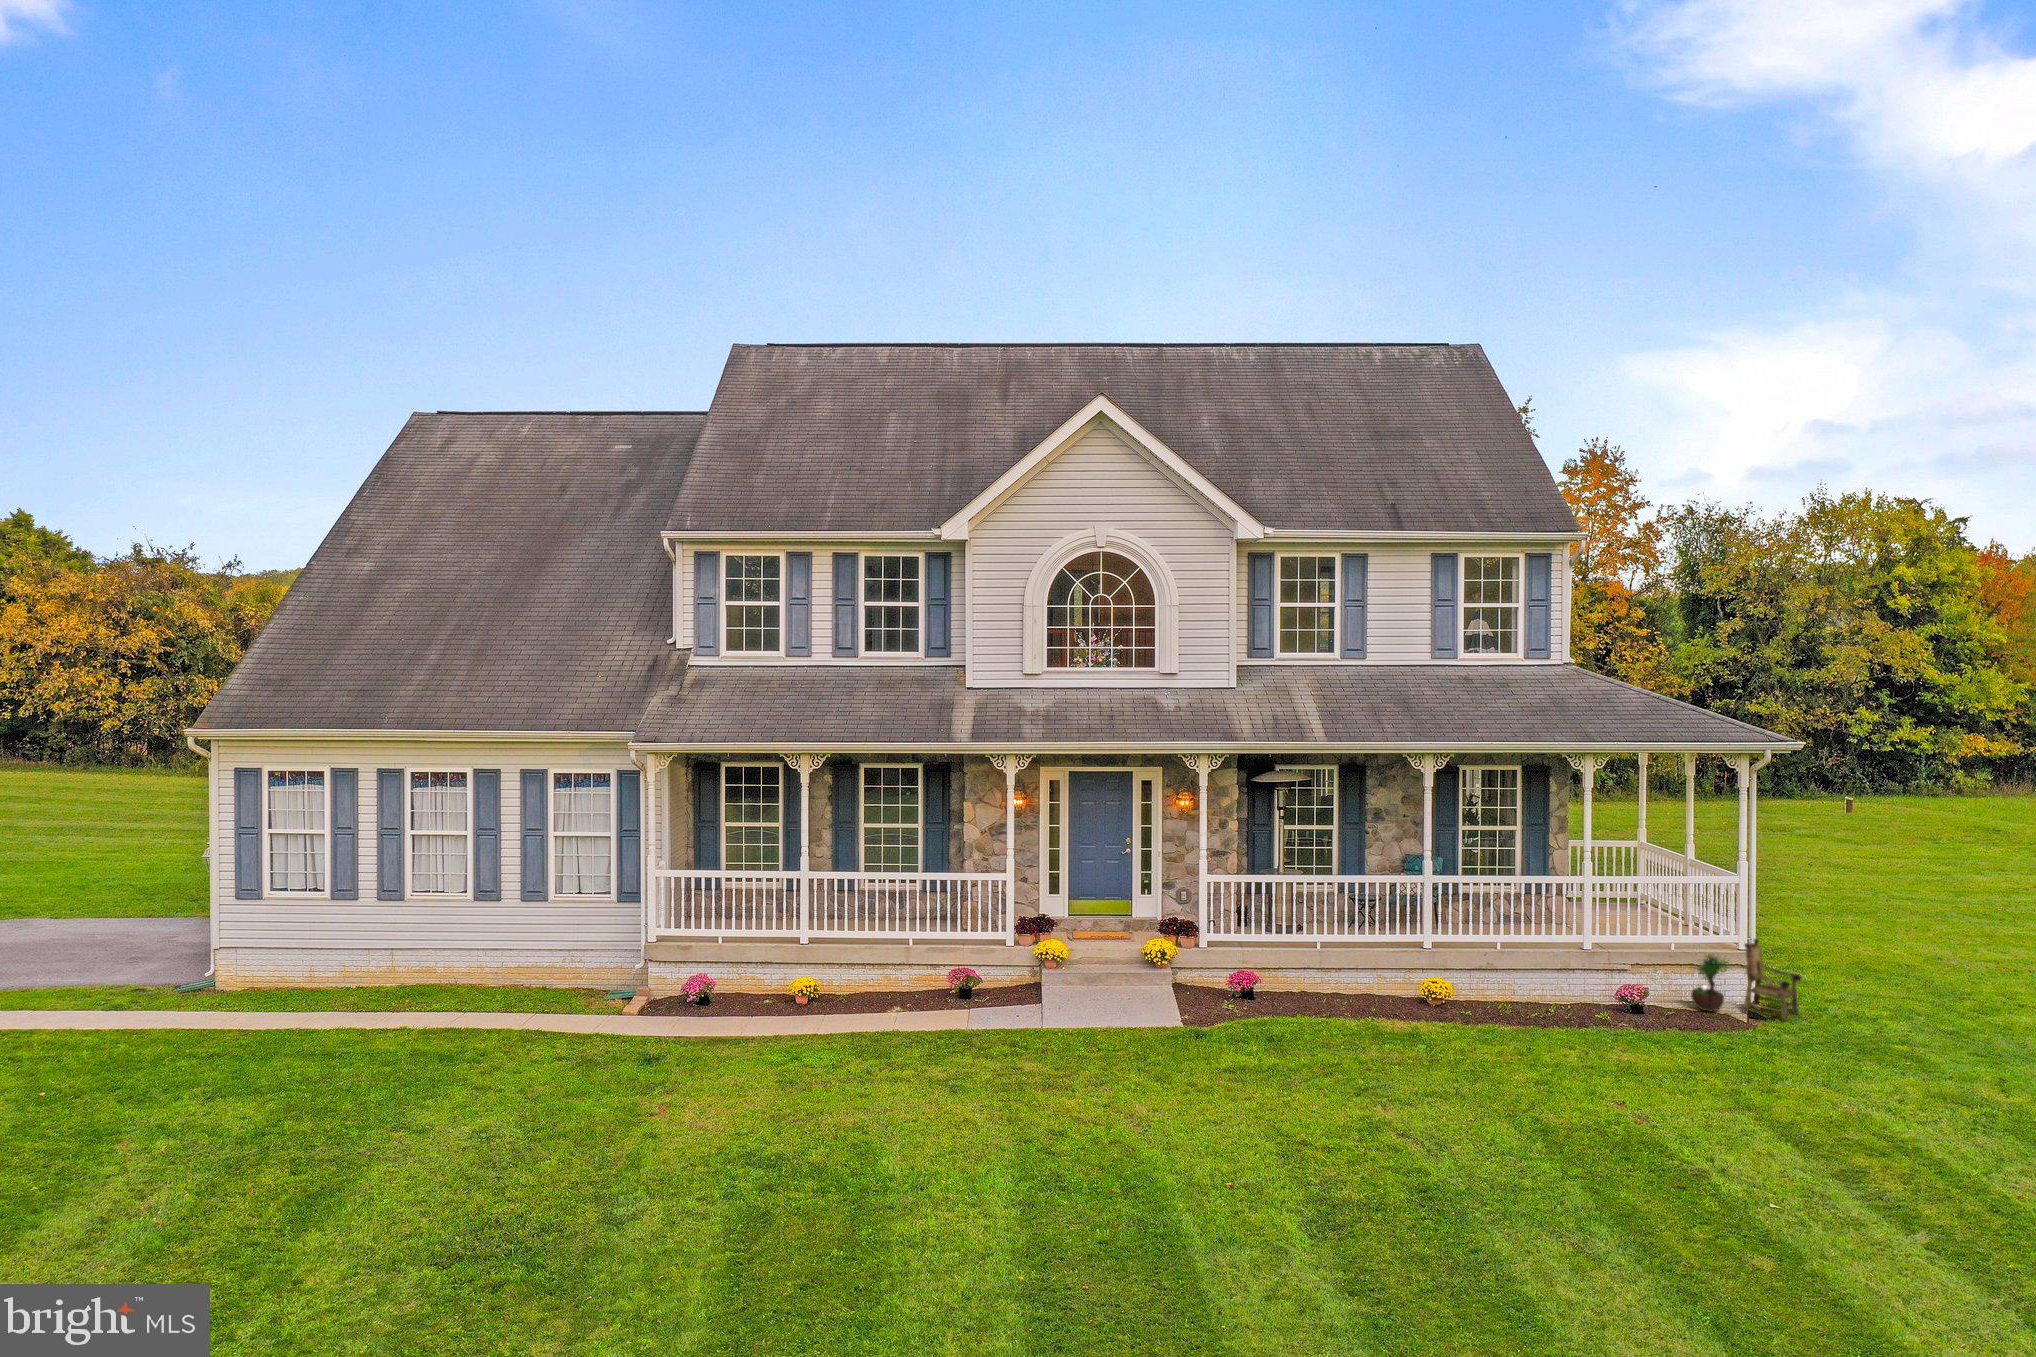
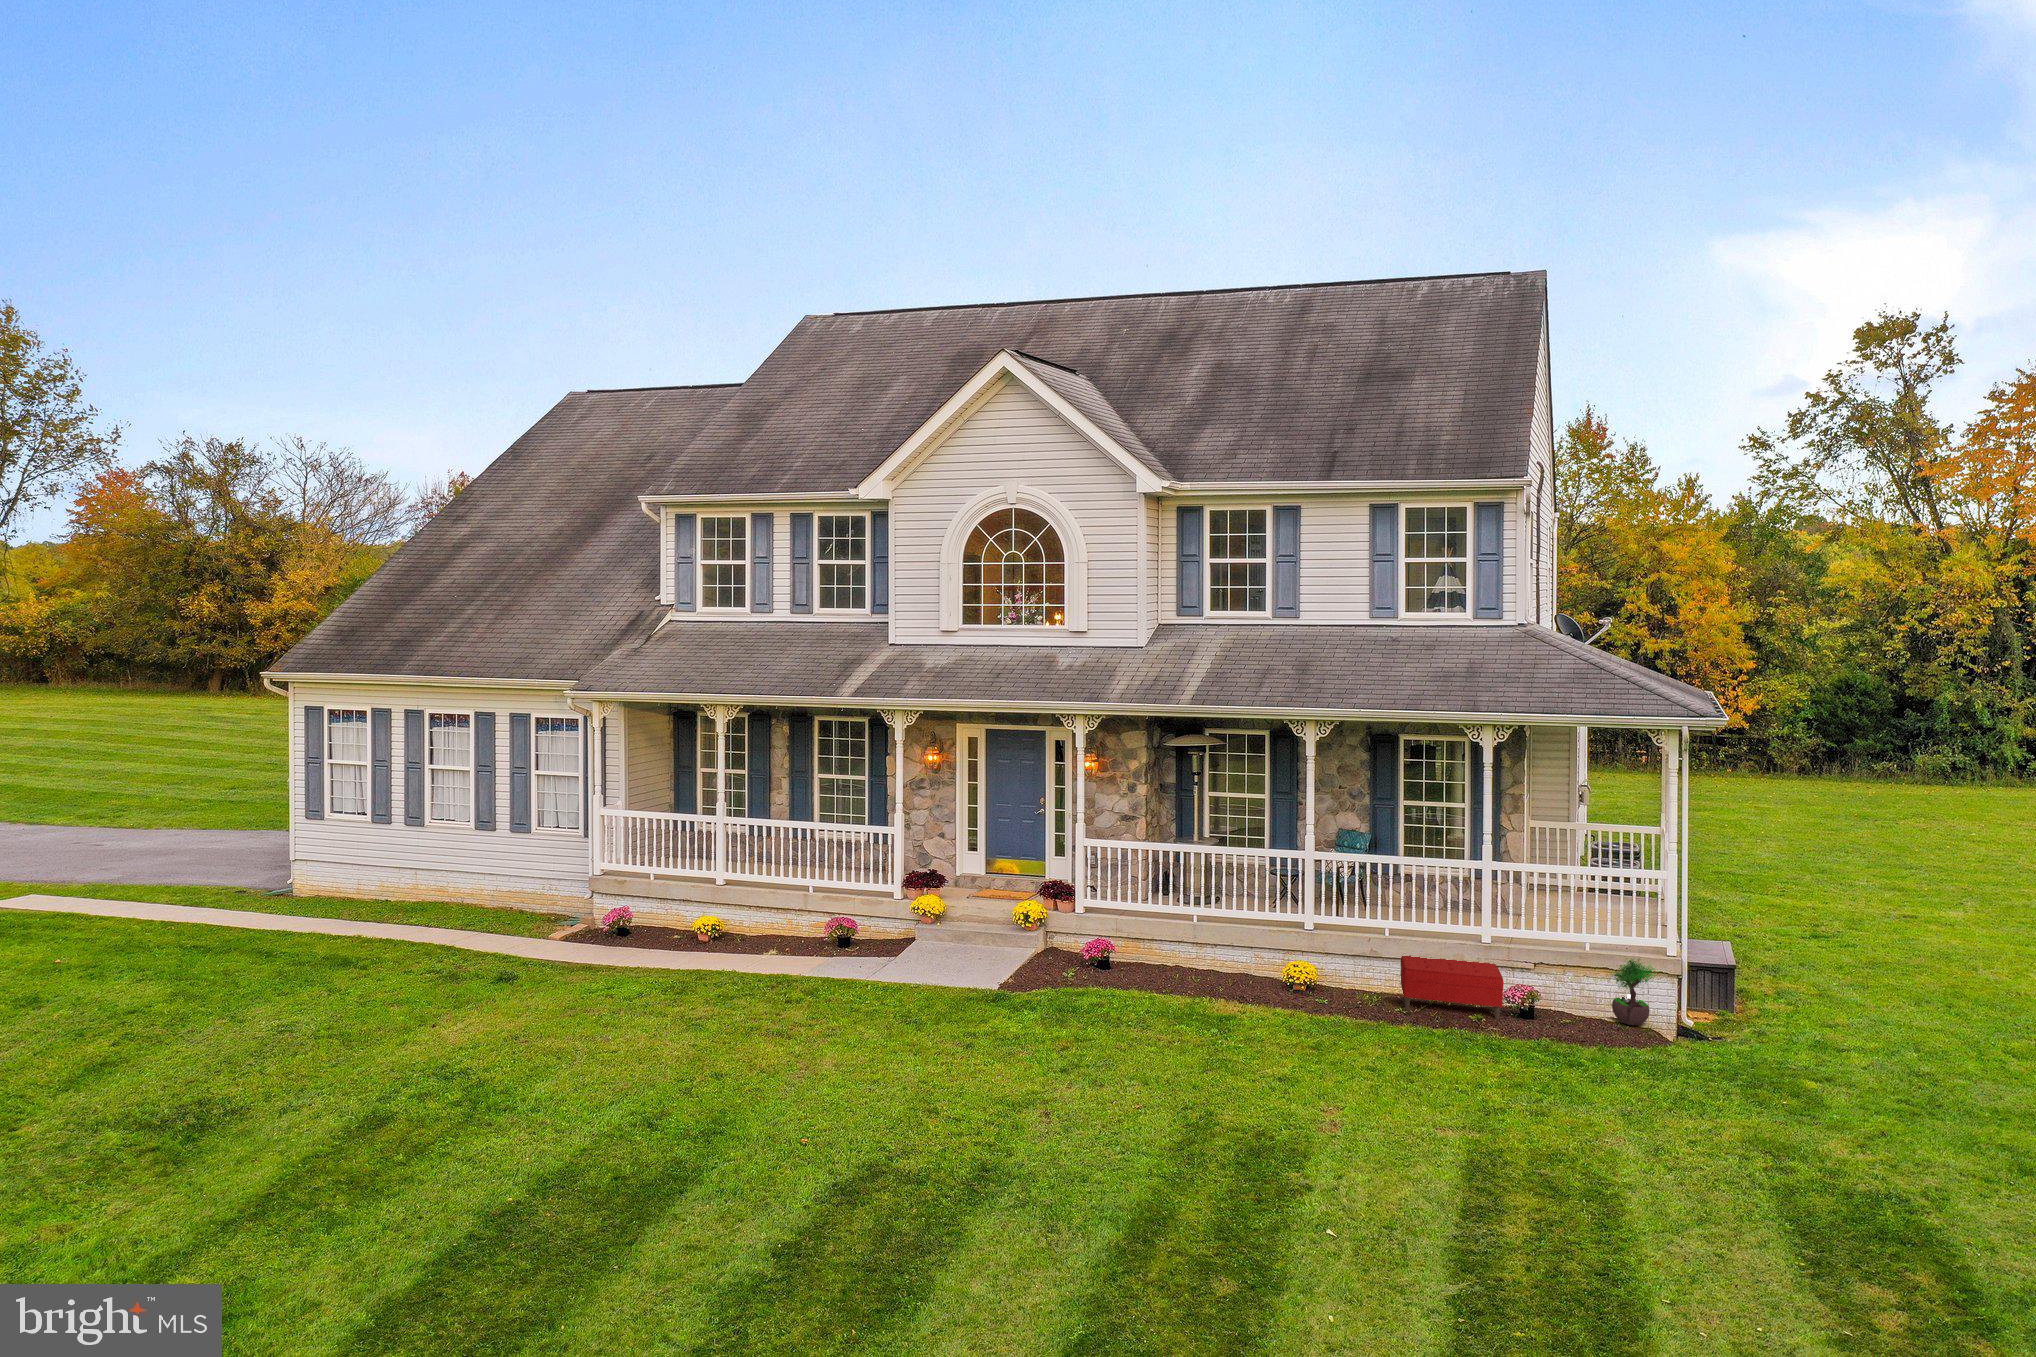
armchair: present [1742,939,1801,1023] -> none [1674,946,1752,1047]
bench: none [1513,966,1613,1016] -> present [1400,956,1504,1020]

